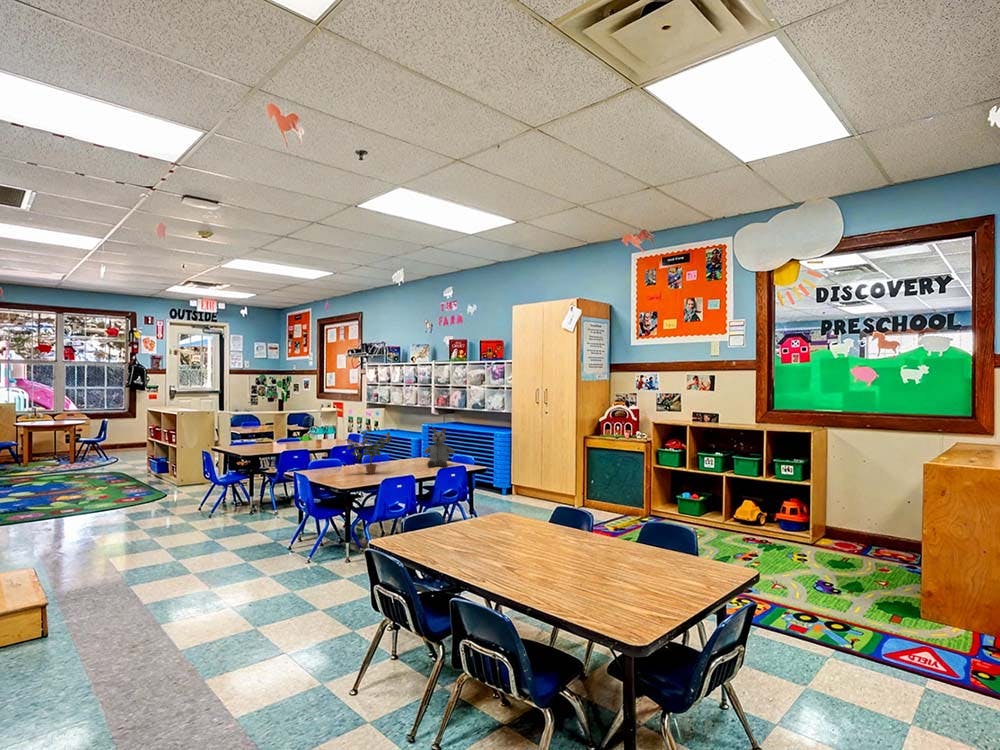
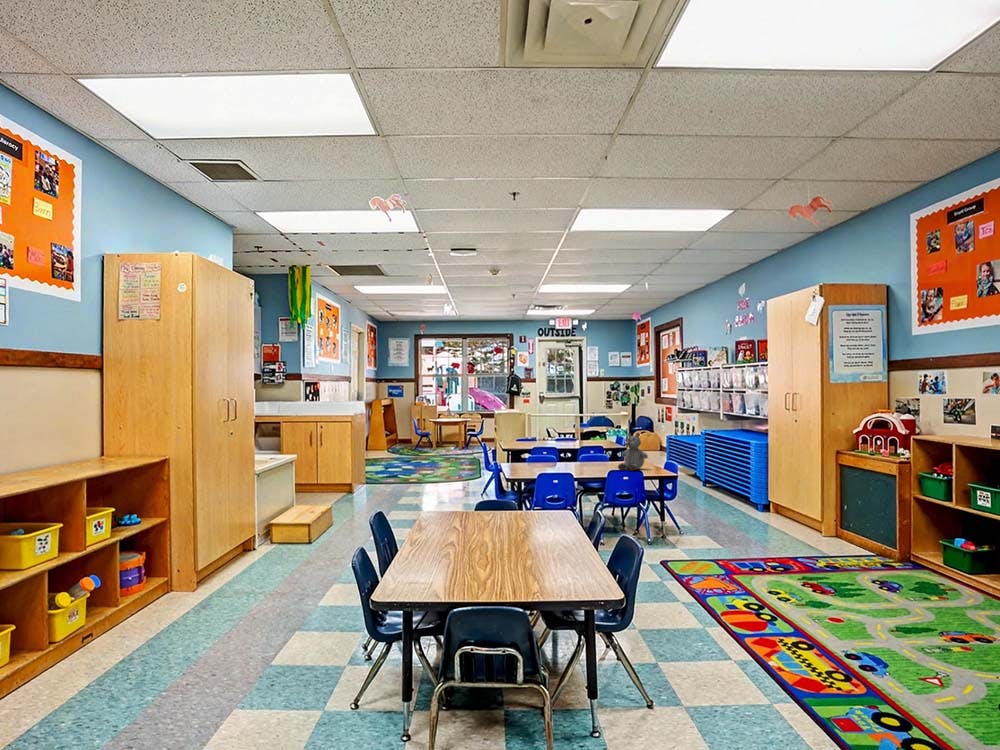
potted plant: present [346,429,392,474] -> none [540,430,581,470]

